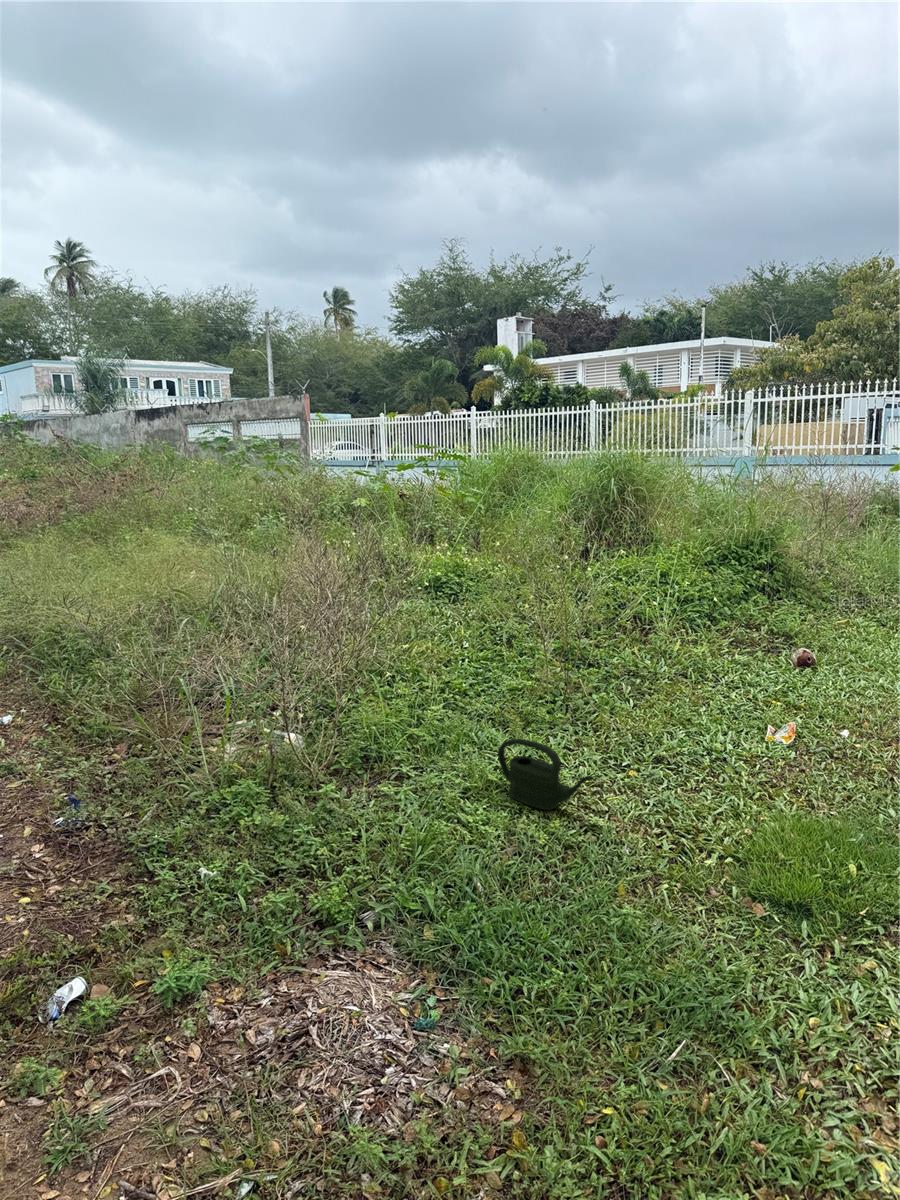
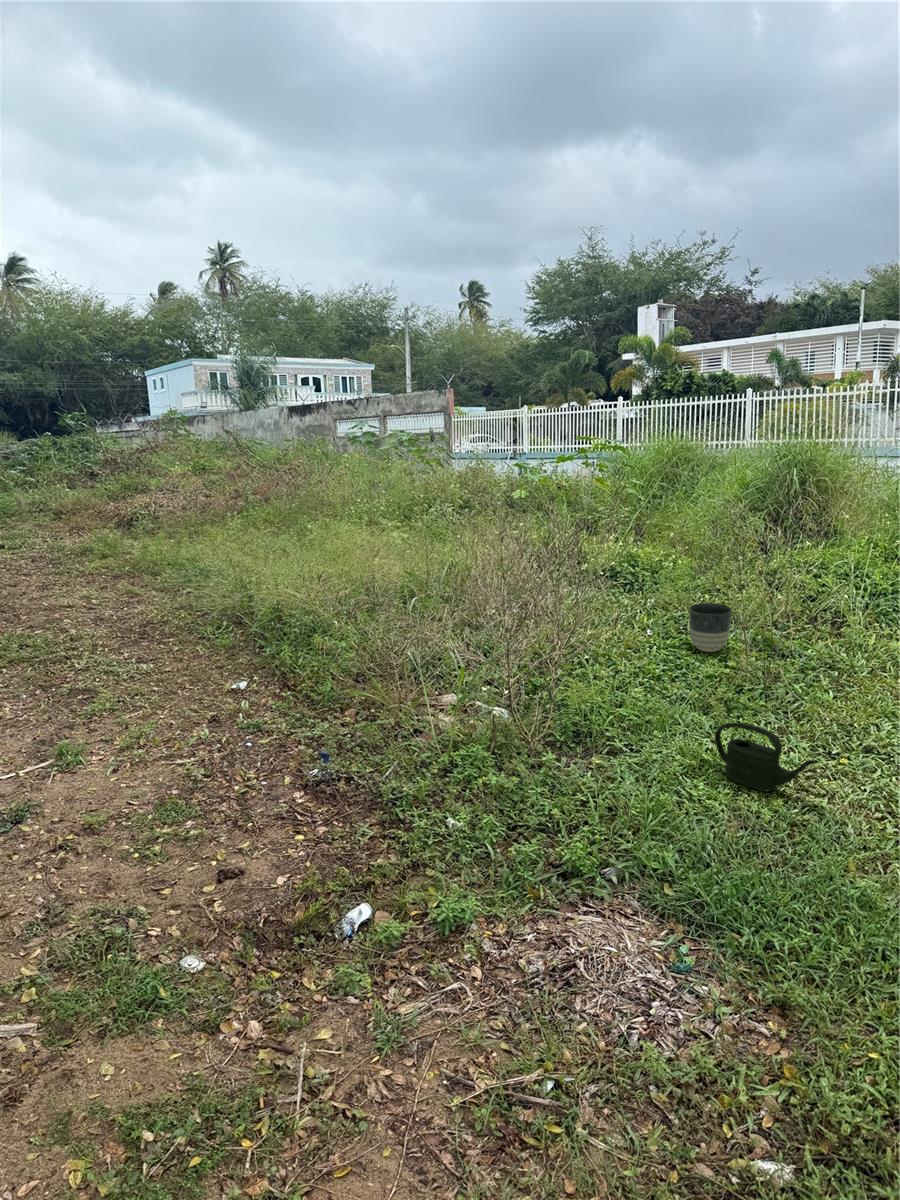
planter: none [496,611,538,661] -> present [689,603,732,652]

